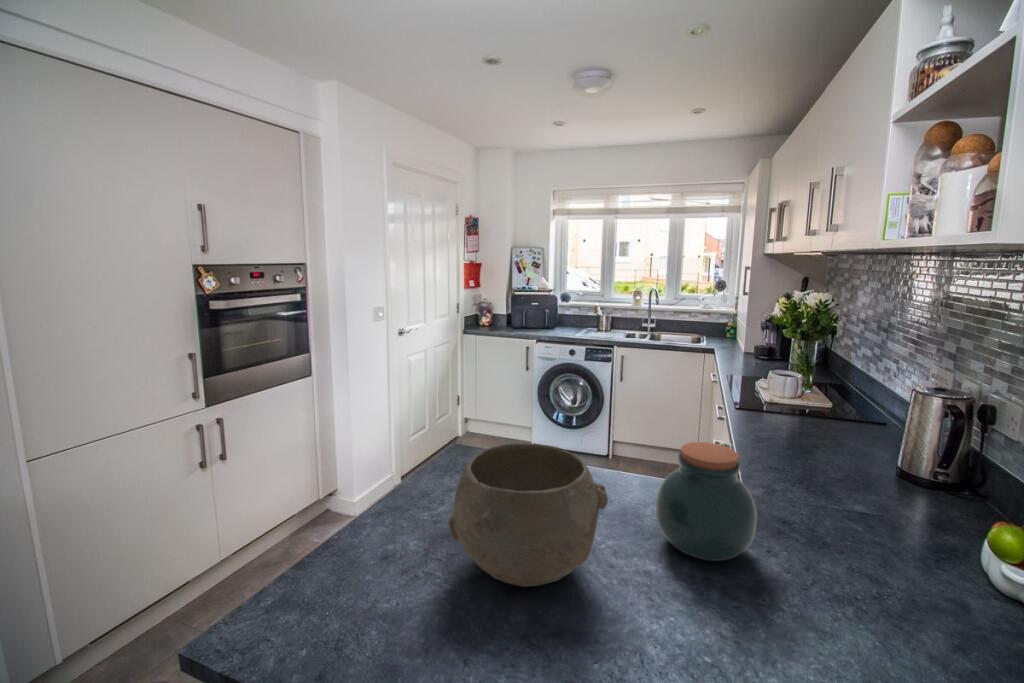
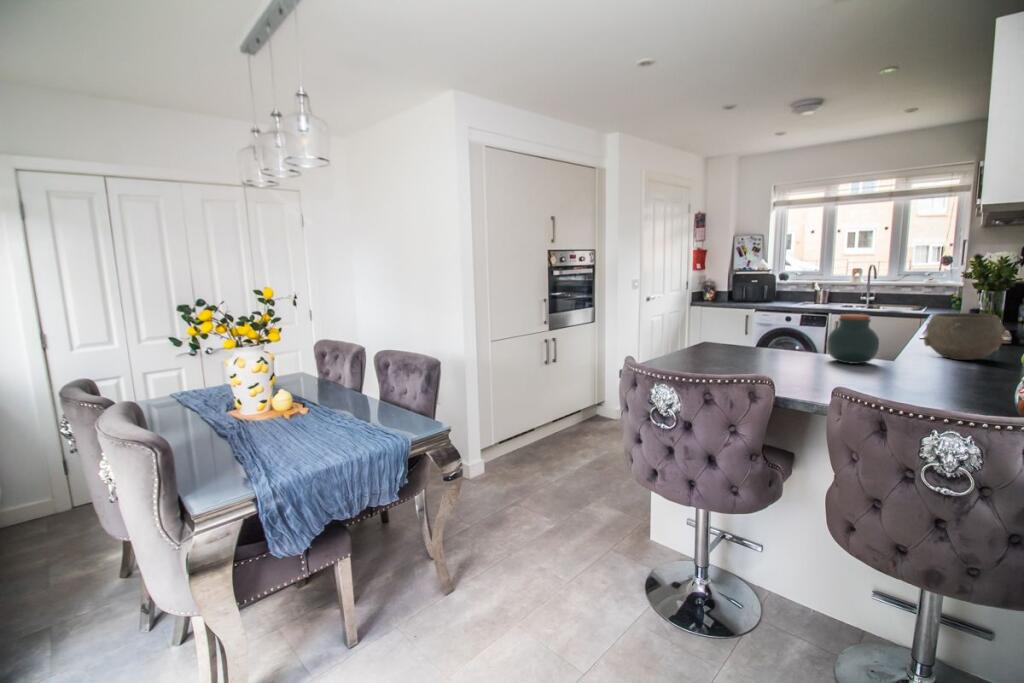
bowl: present [449,443,608,587] -> present [924,313,1006,360]

